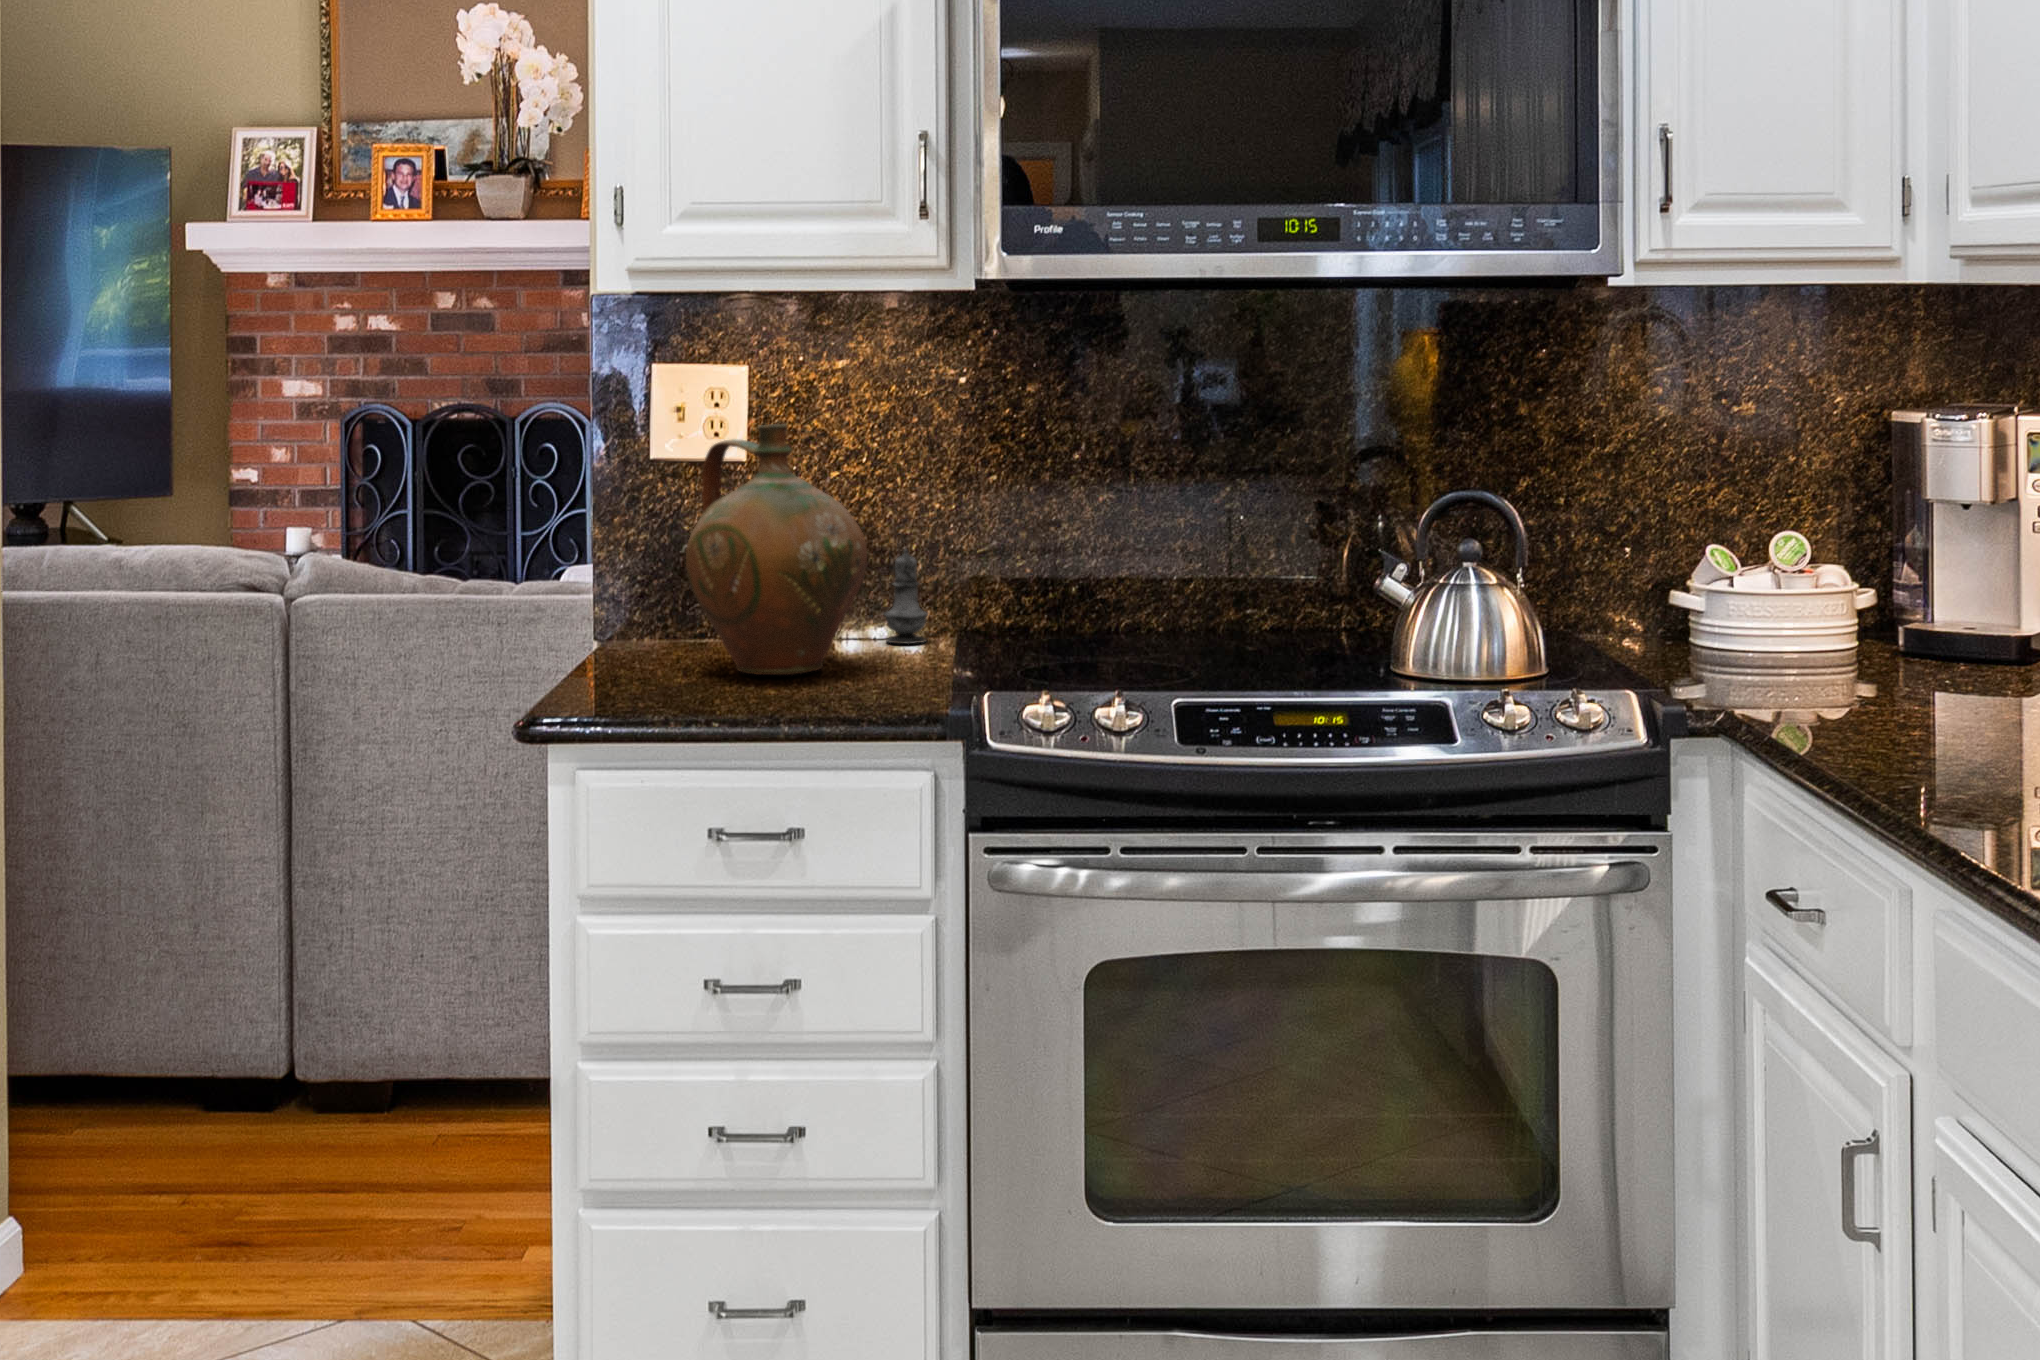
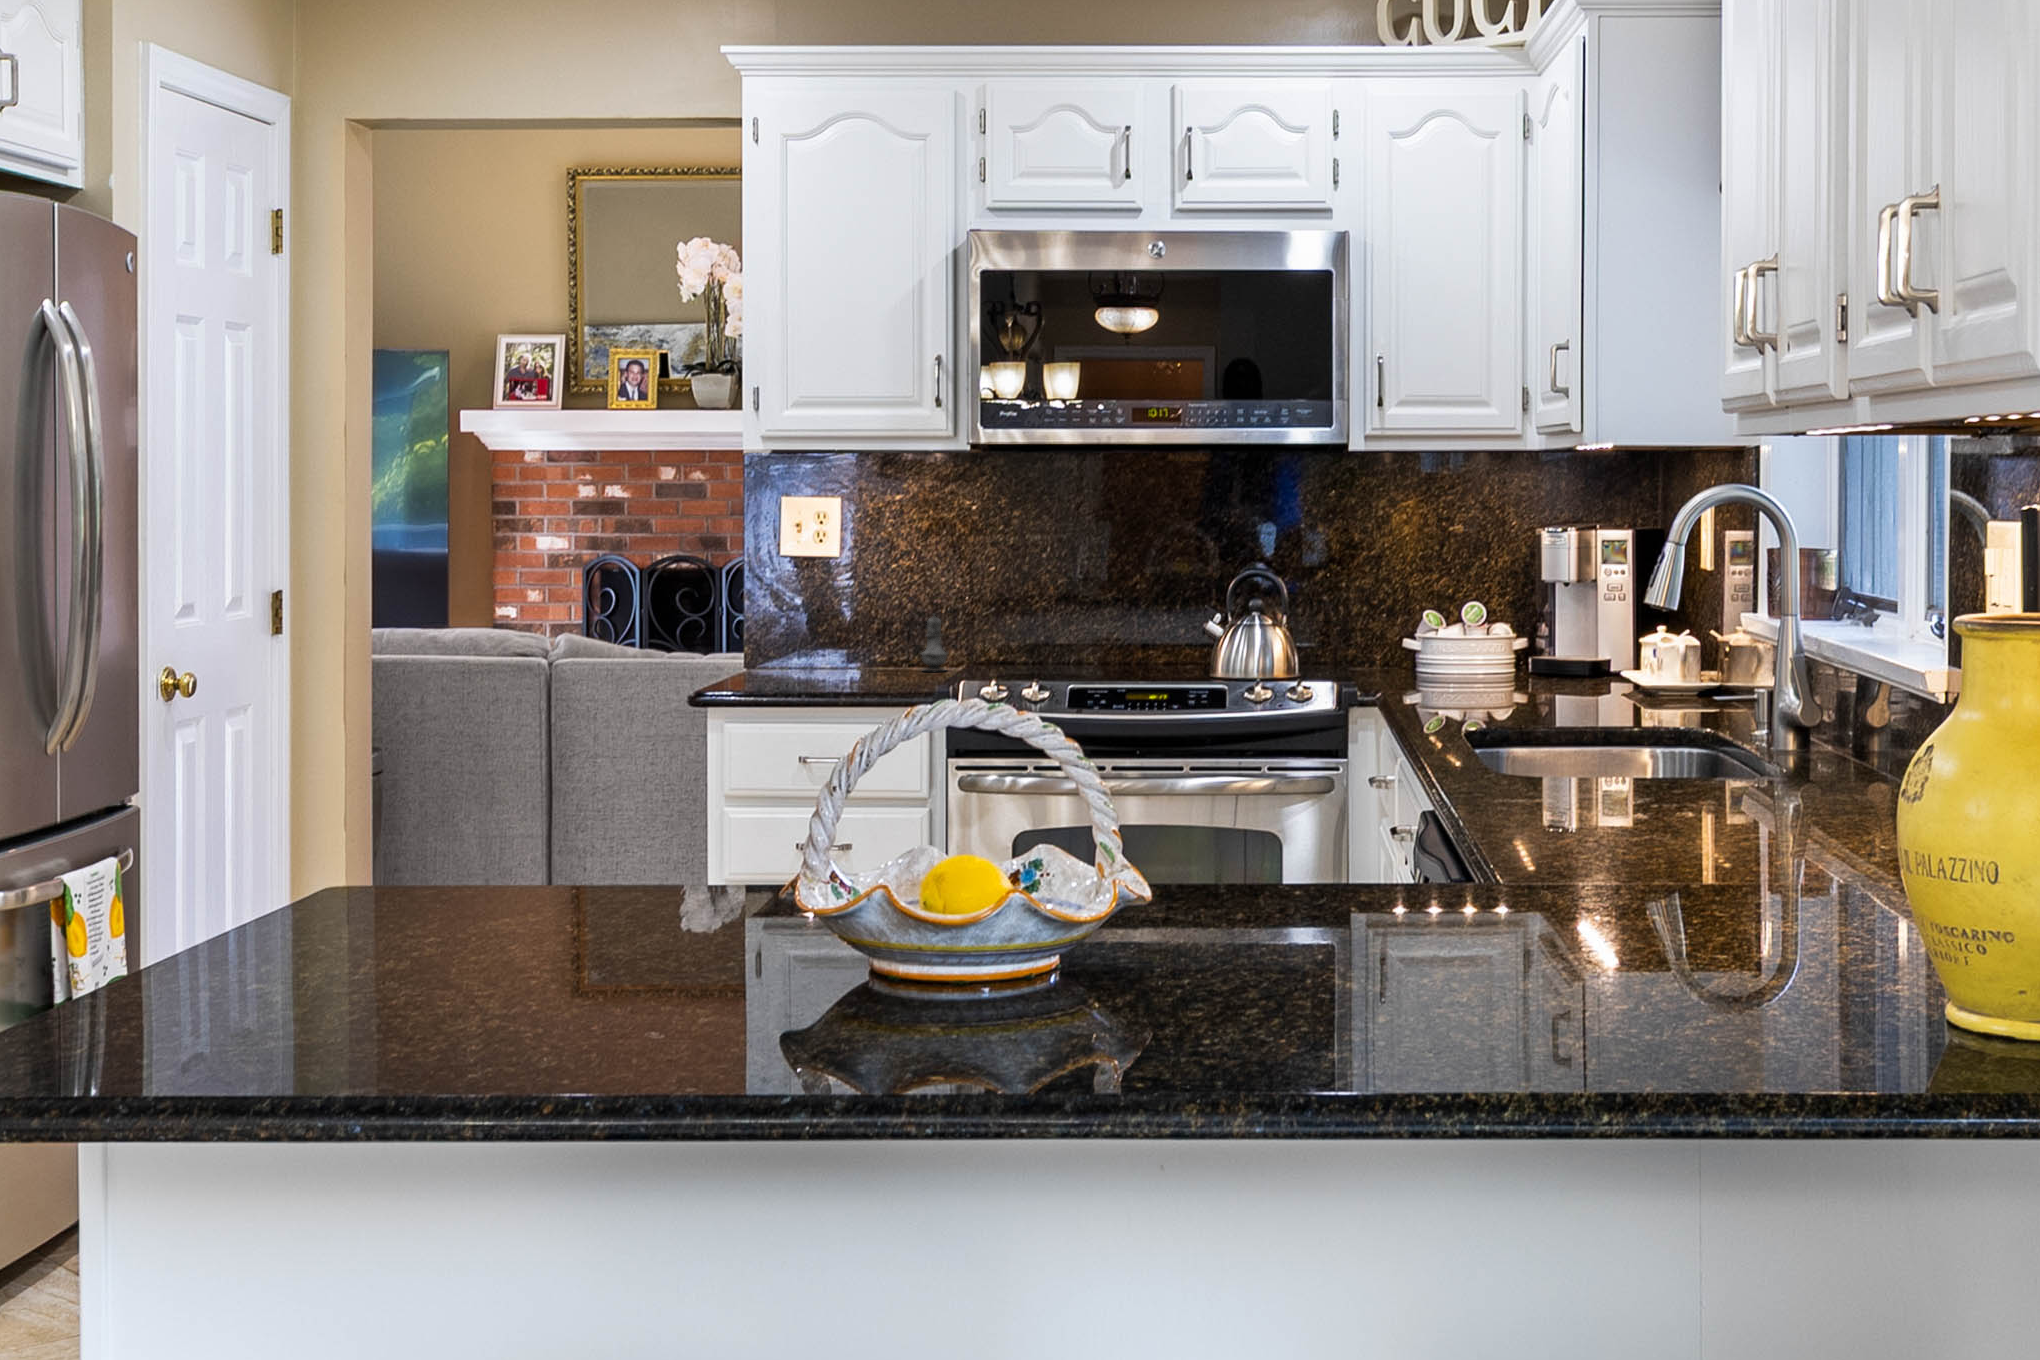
ceramic jug: present [686,424,867,675] -> none [793,532,903,682]

